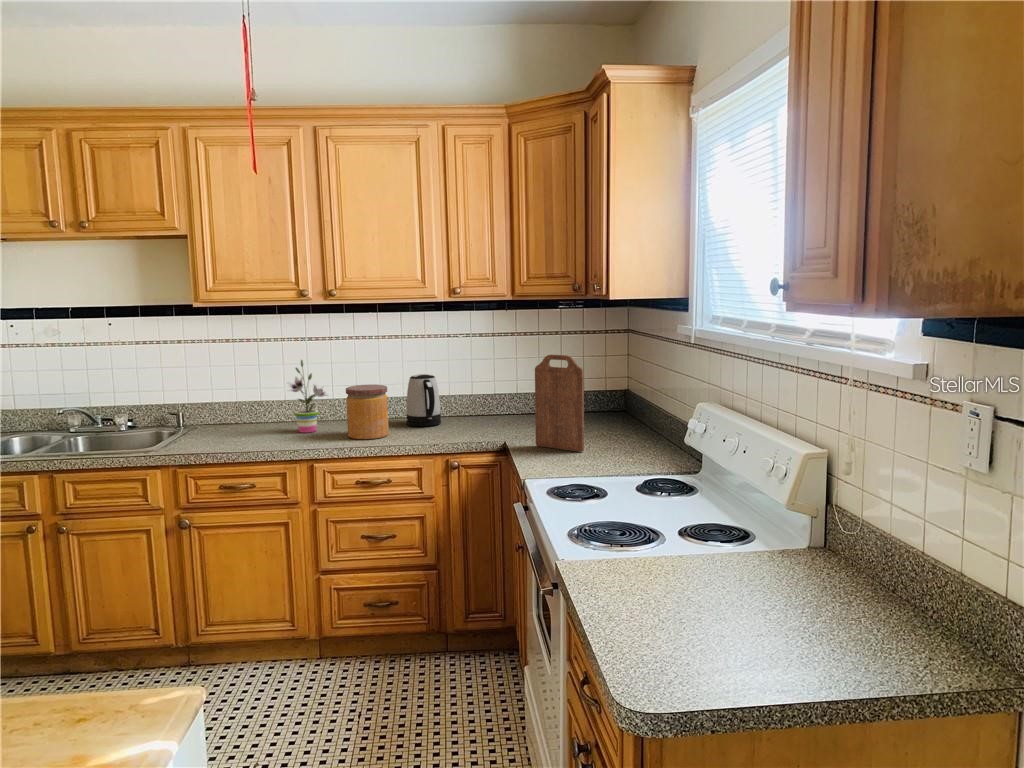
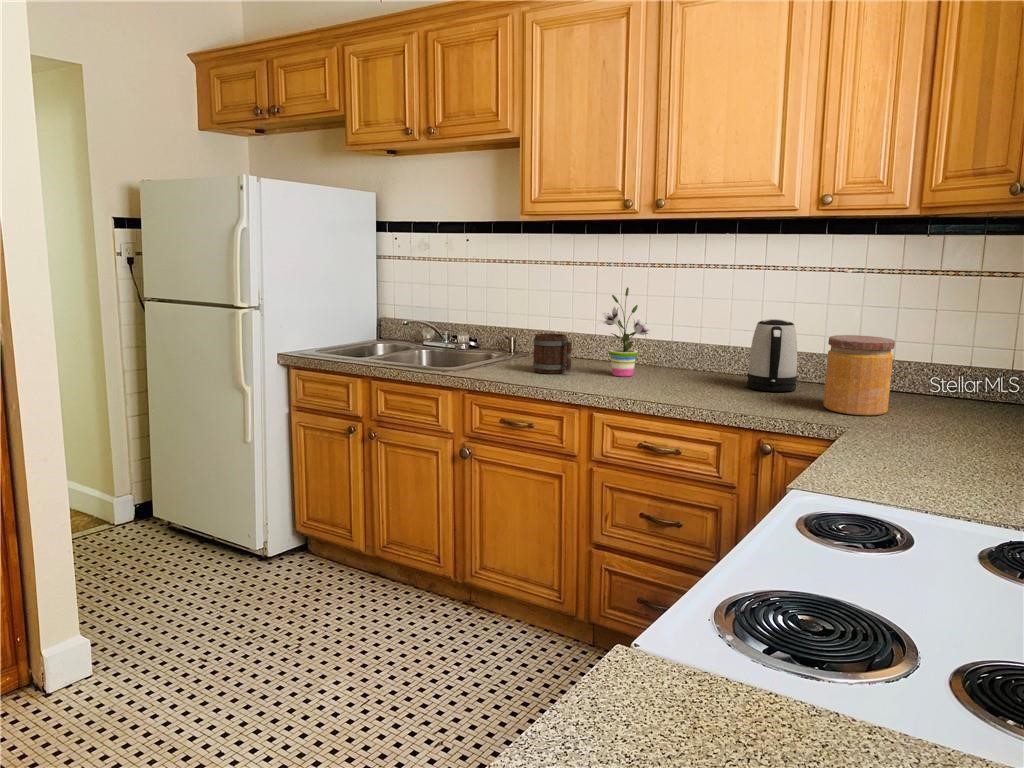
cutting board: present [535,355,584,452] -> none [891,295,983,466]
jar: present [346,385,389,439] -> present [823,335,895,415]
mug: none [227,404,267,440] -> present [533,333,572,374]

